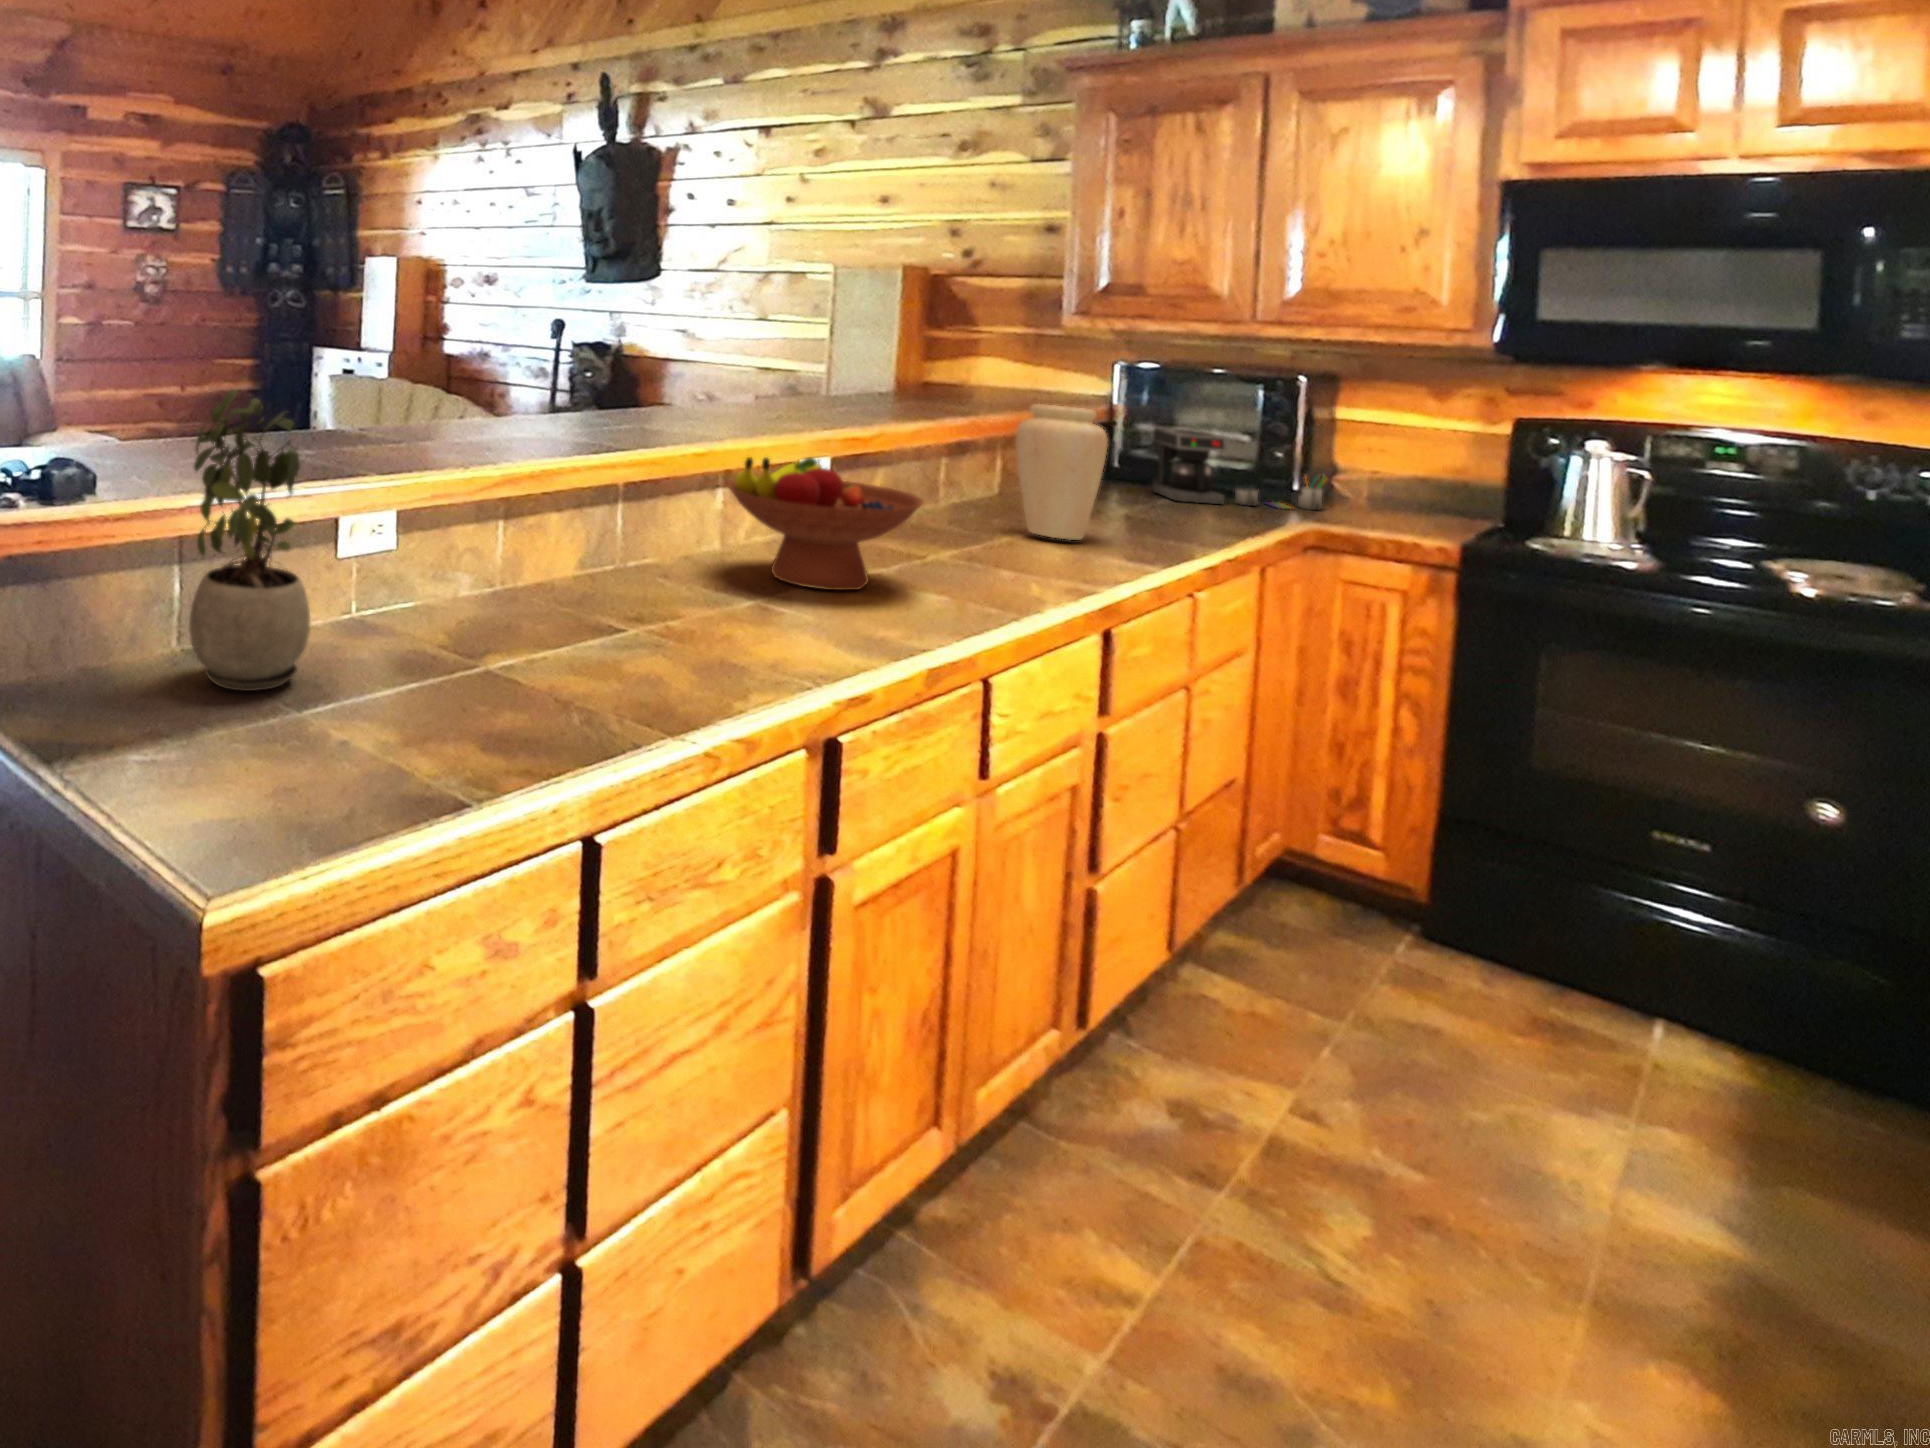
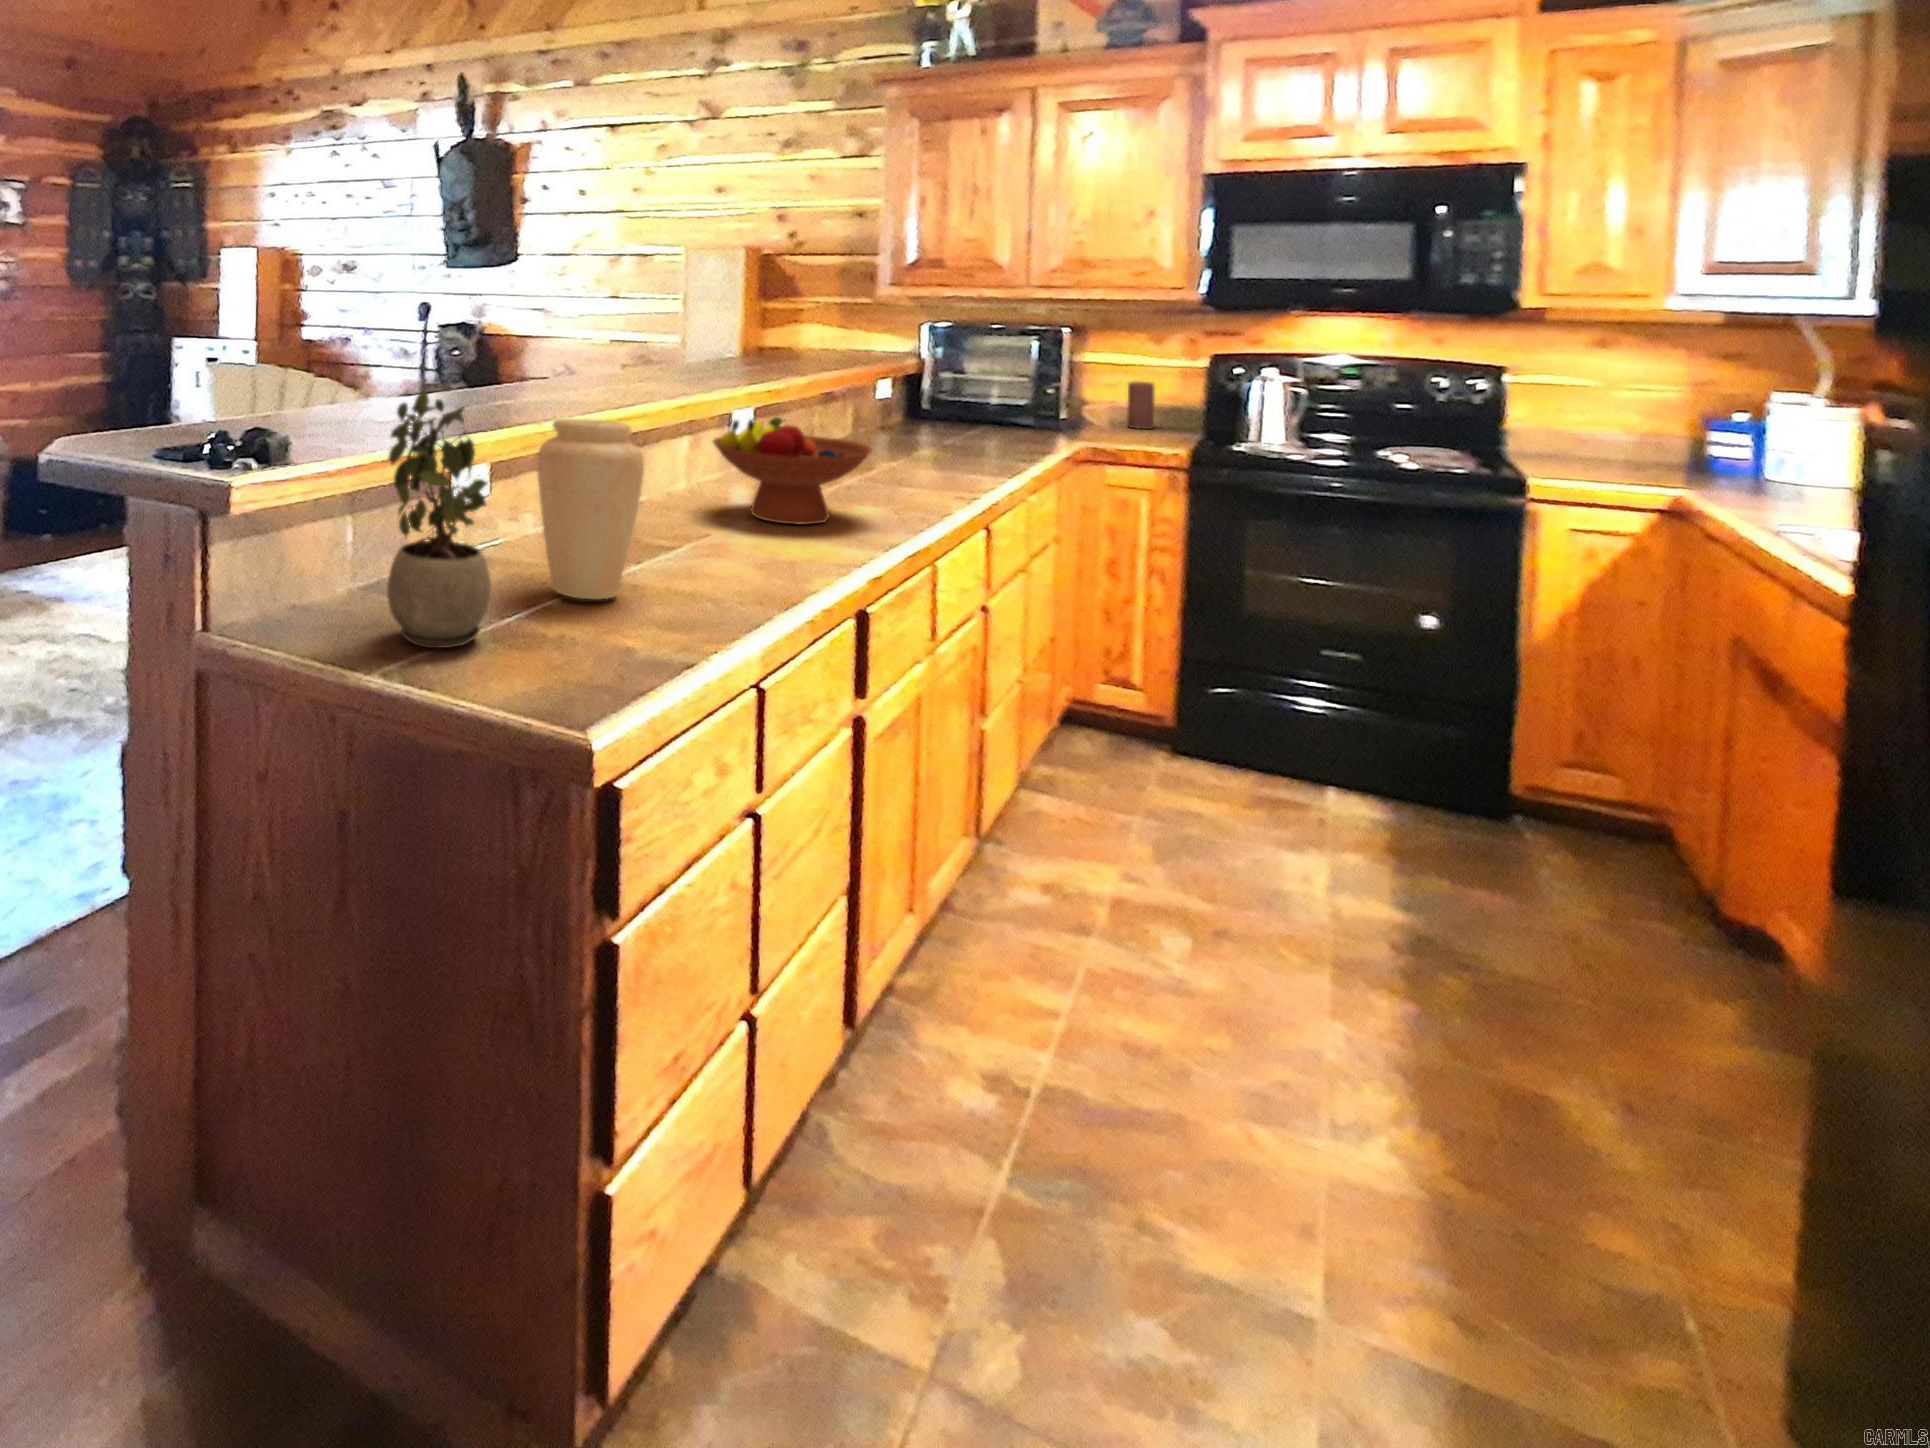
vase: present [1016,404,1108,540] -> present [537,419,644,599]
coffee maker: present [1152,427,1327,510] -> none [958,375,1086,435]
candle: none [1396,448,1436,510] -> present [1127,382,1154,429]

